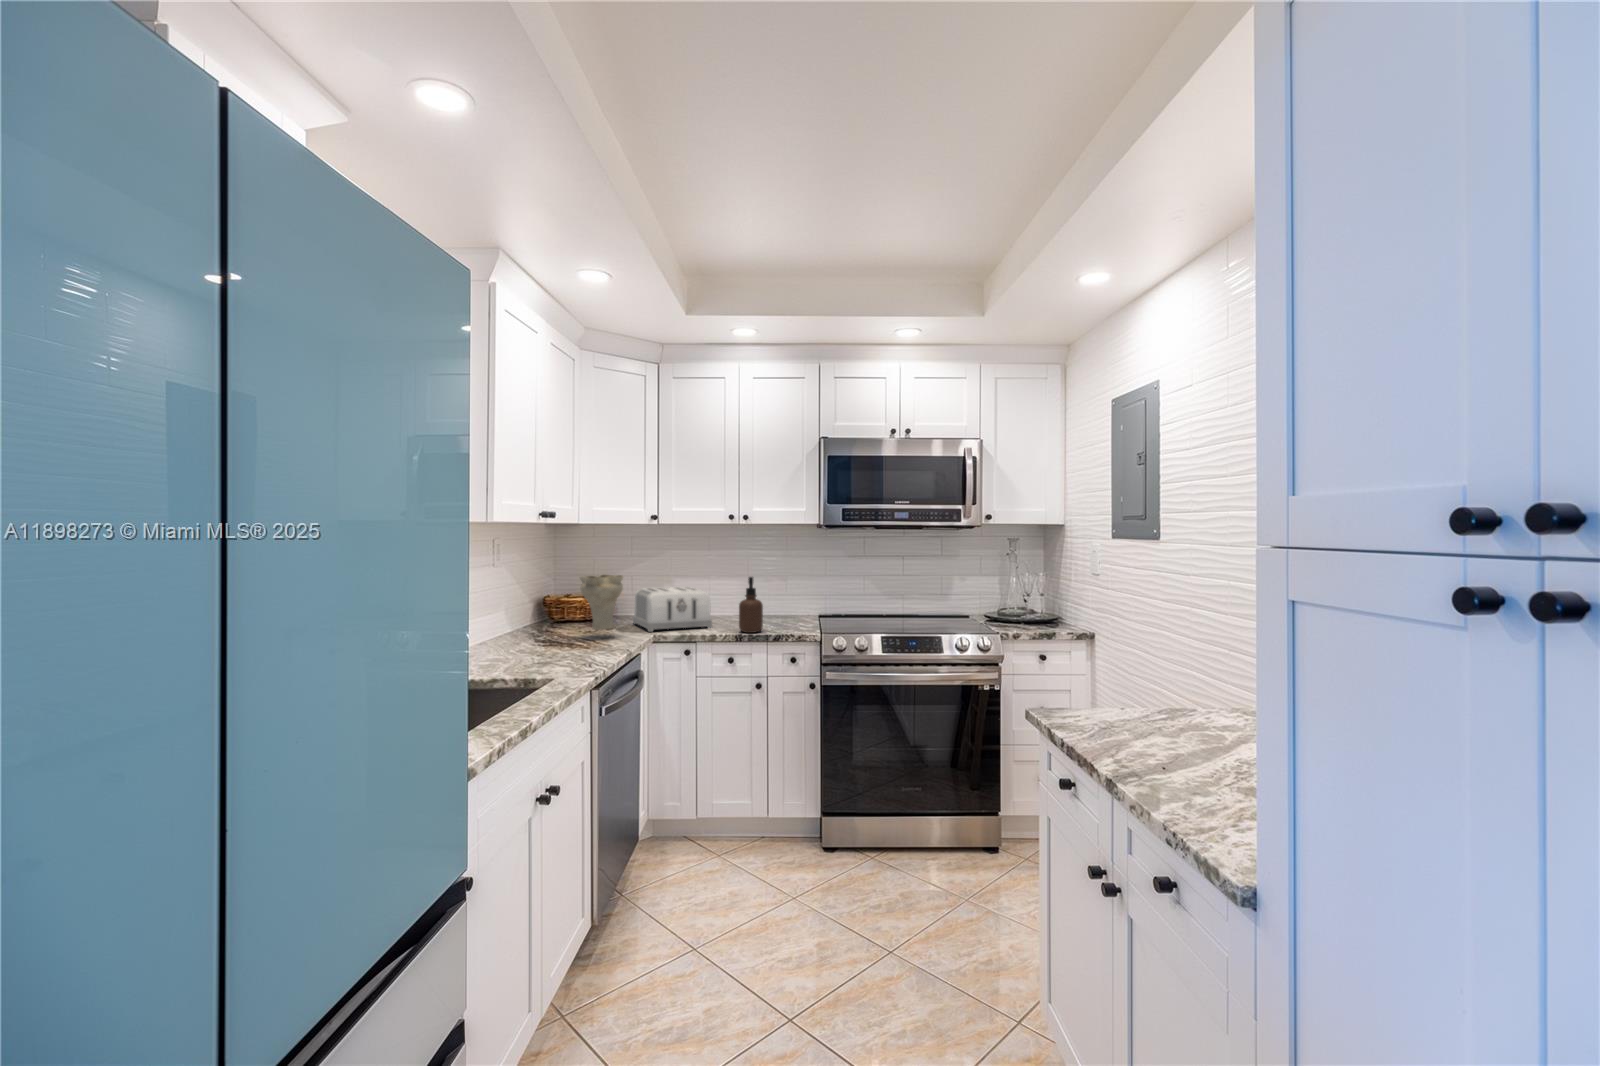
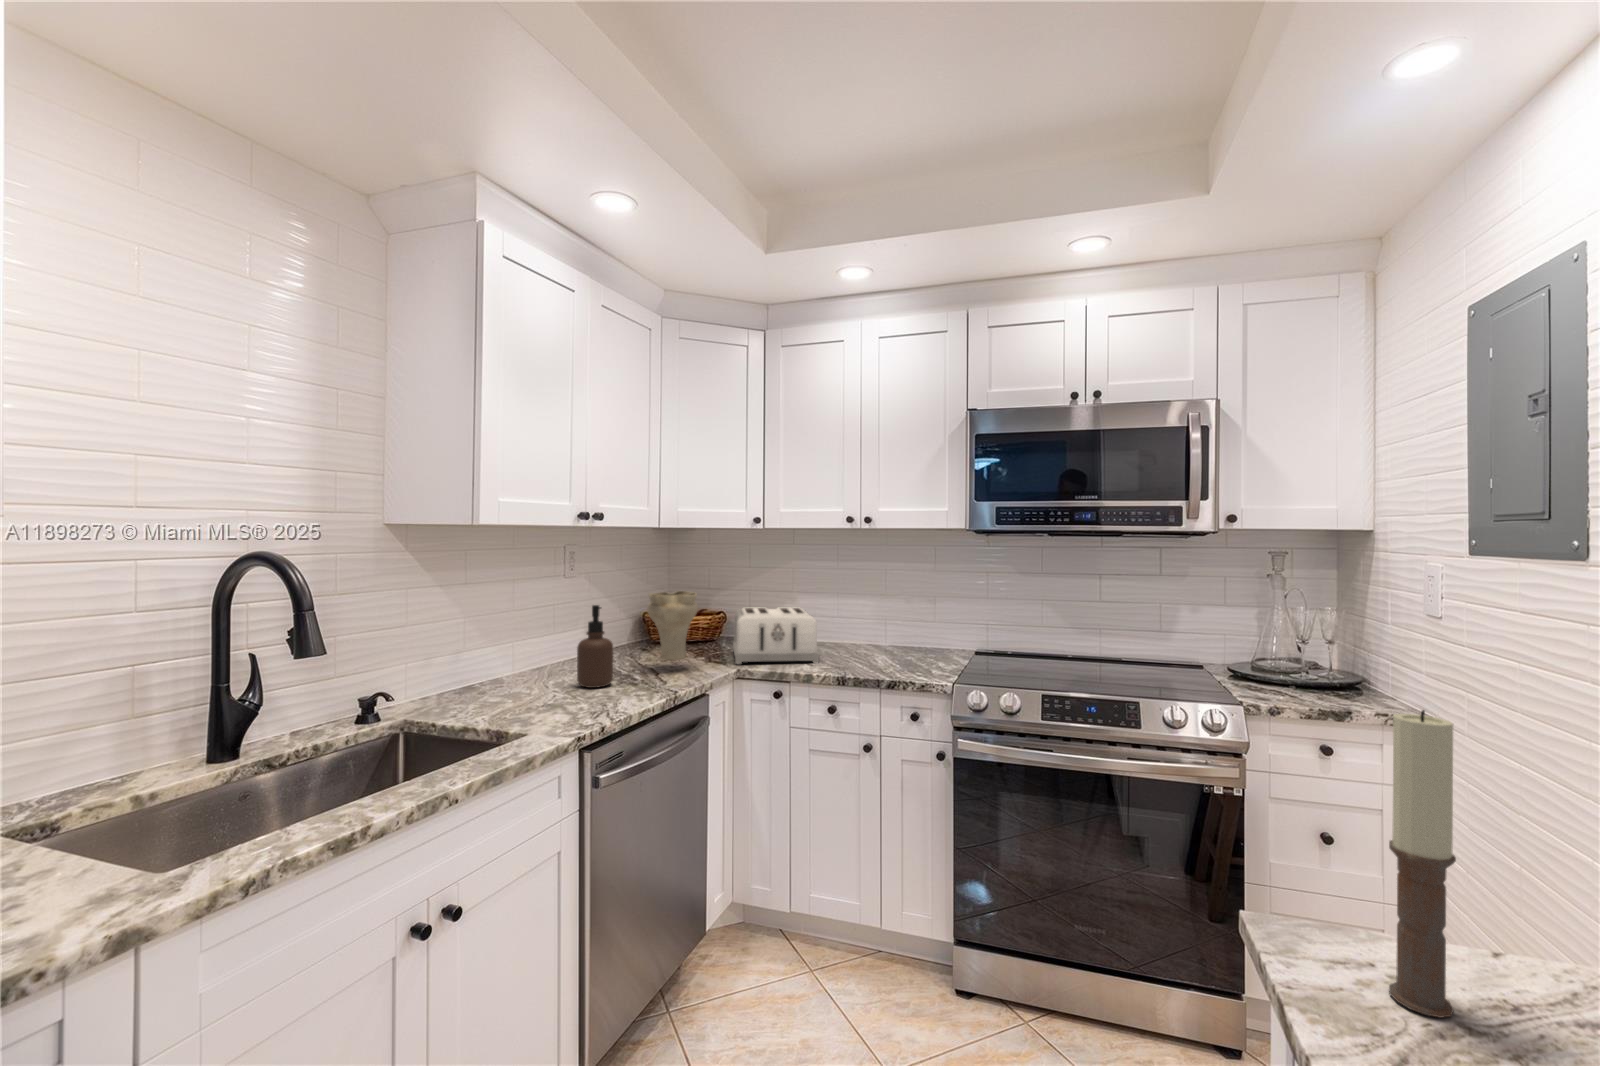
soap dispenser: present [739,577,763,633] -> present [577,605,613,688]
candle: none [1090,599,1113,722] -> present [1389,710,1456,1018]

